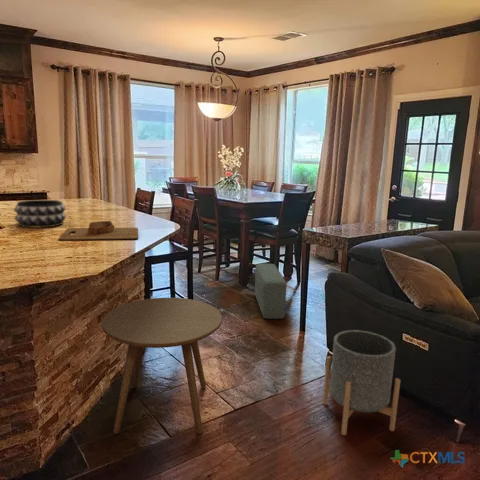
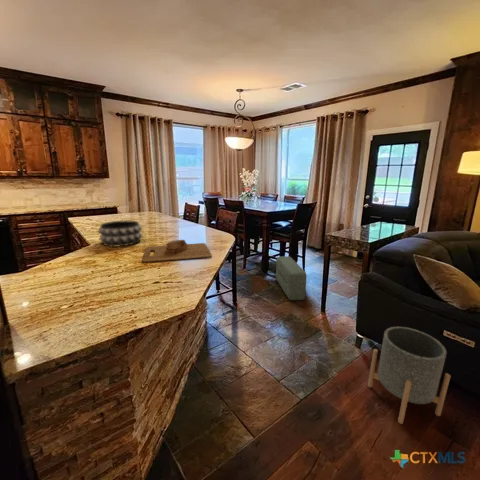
side table: present [102,298,222,434] -> none [186,301,292,435]

